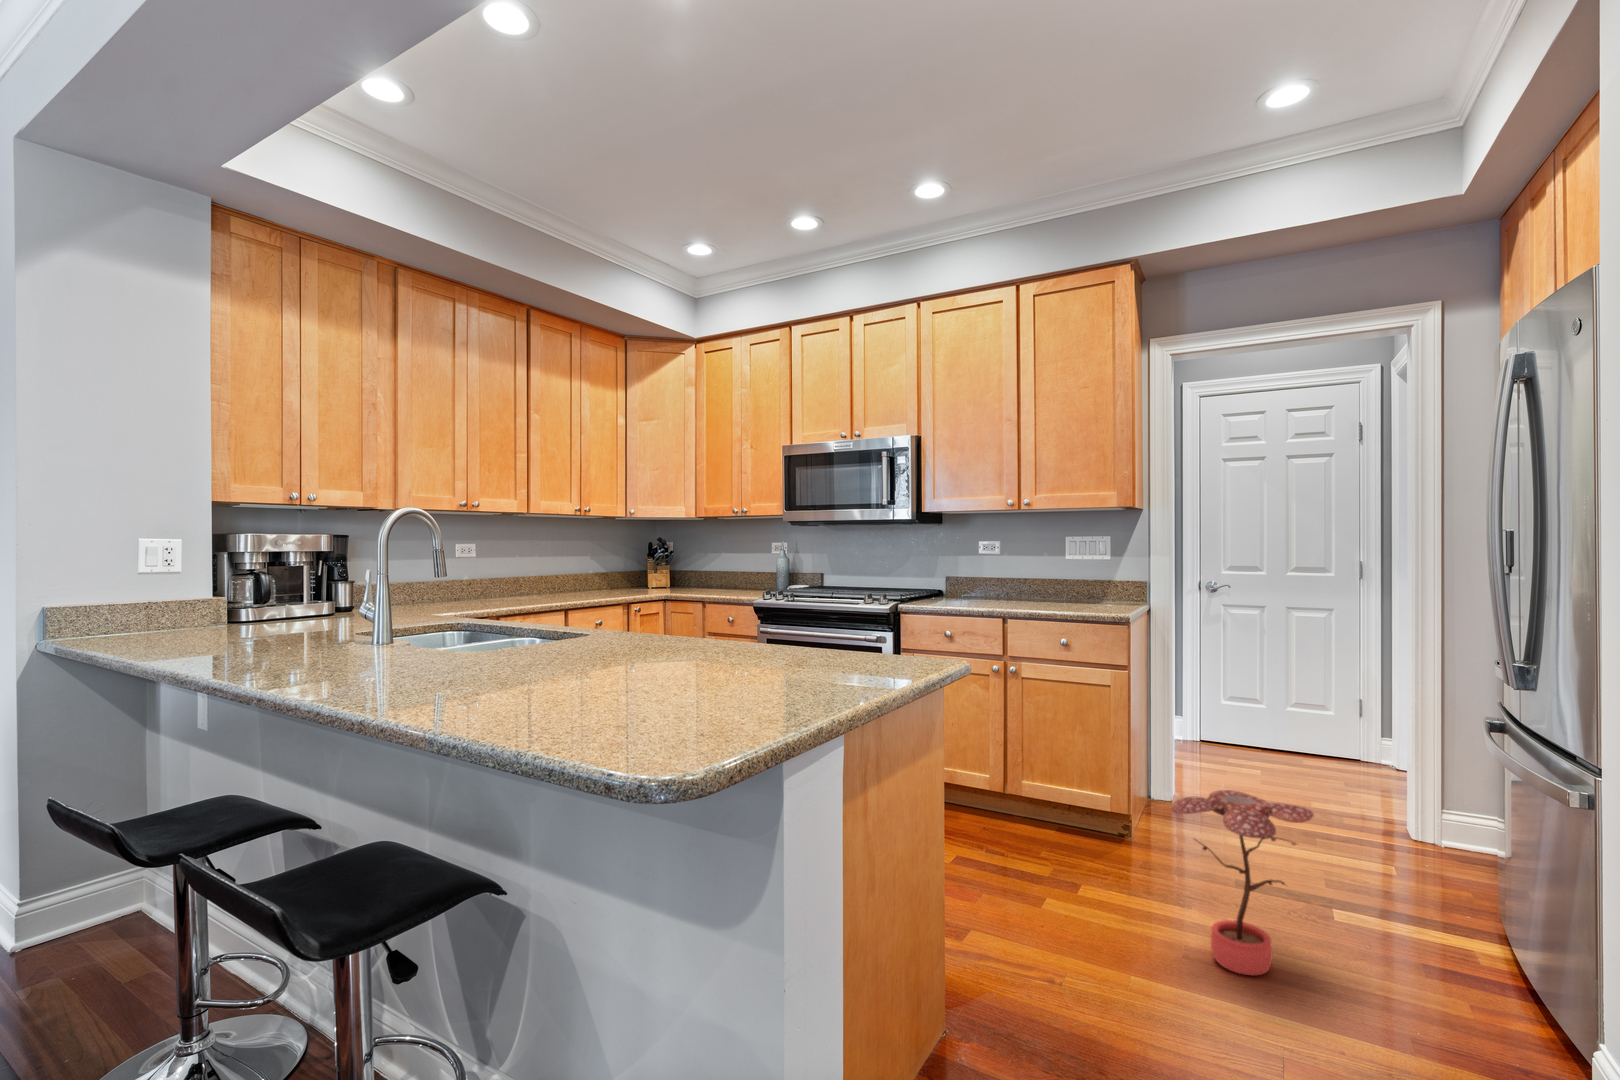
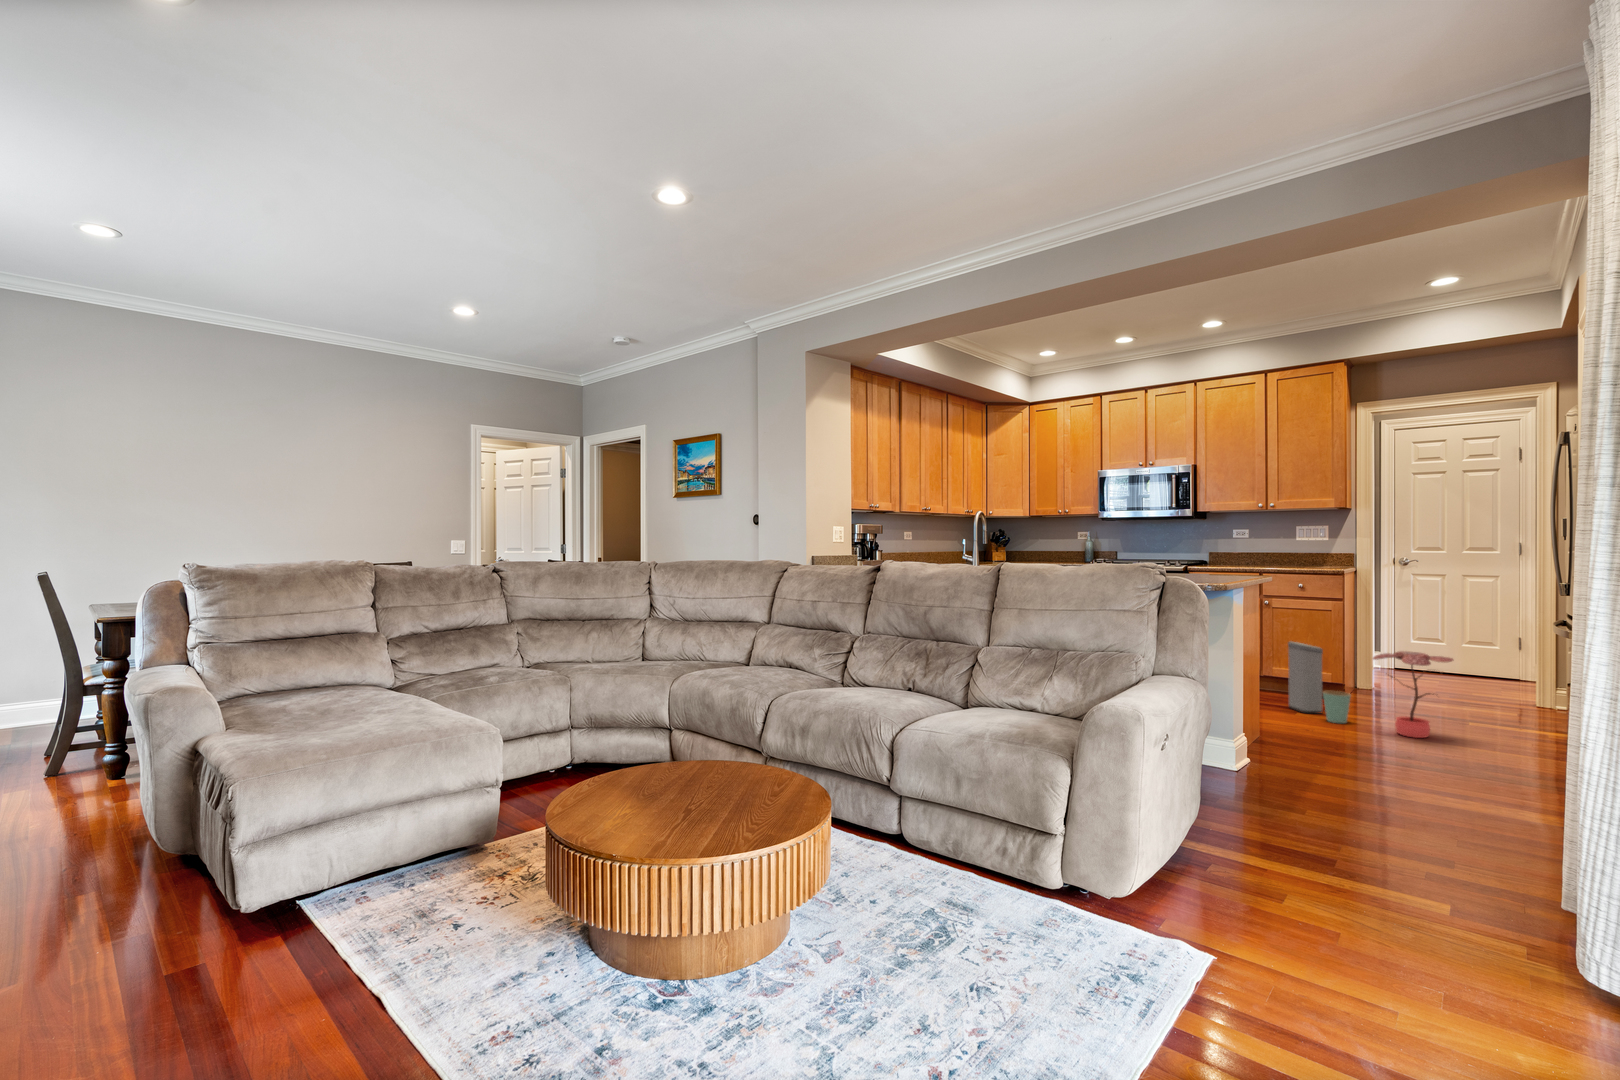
trash can: none [1037,749,1135,923] -> present [1288,642,1351,724]

